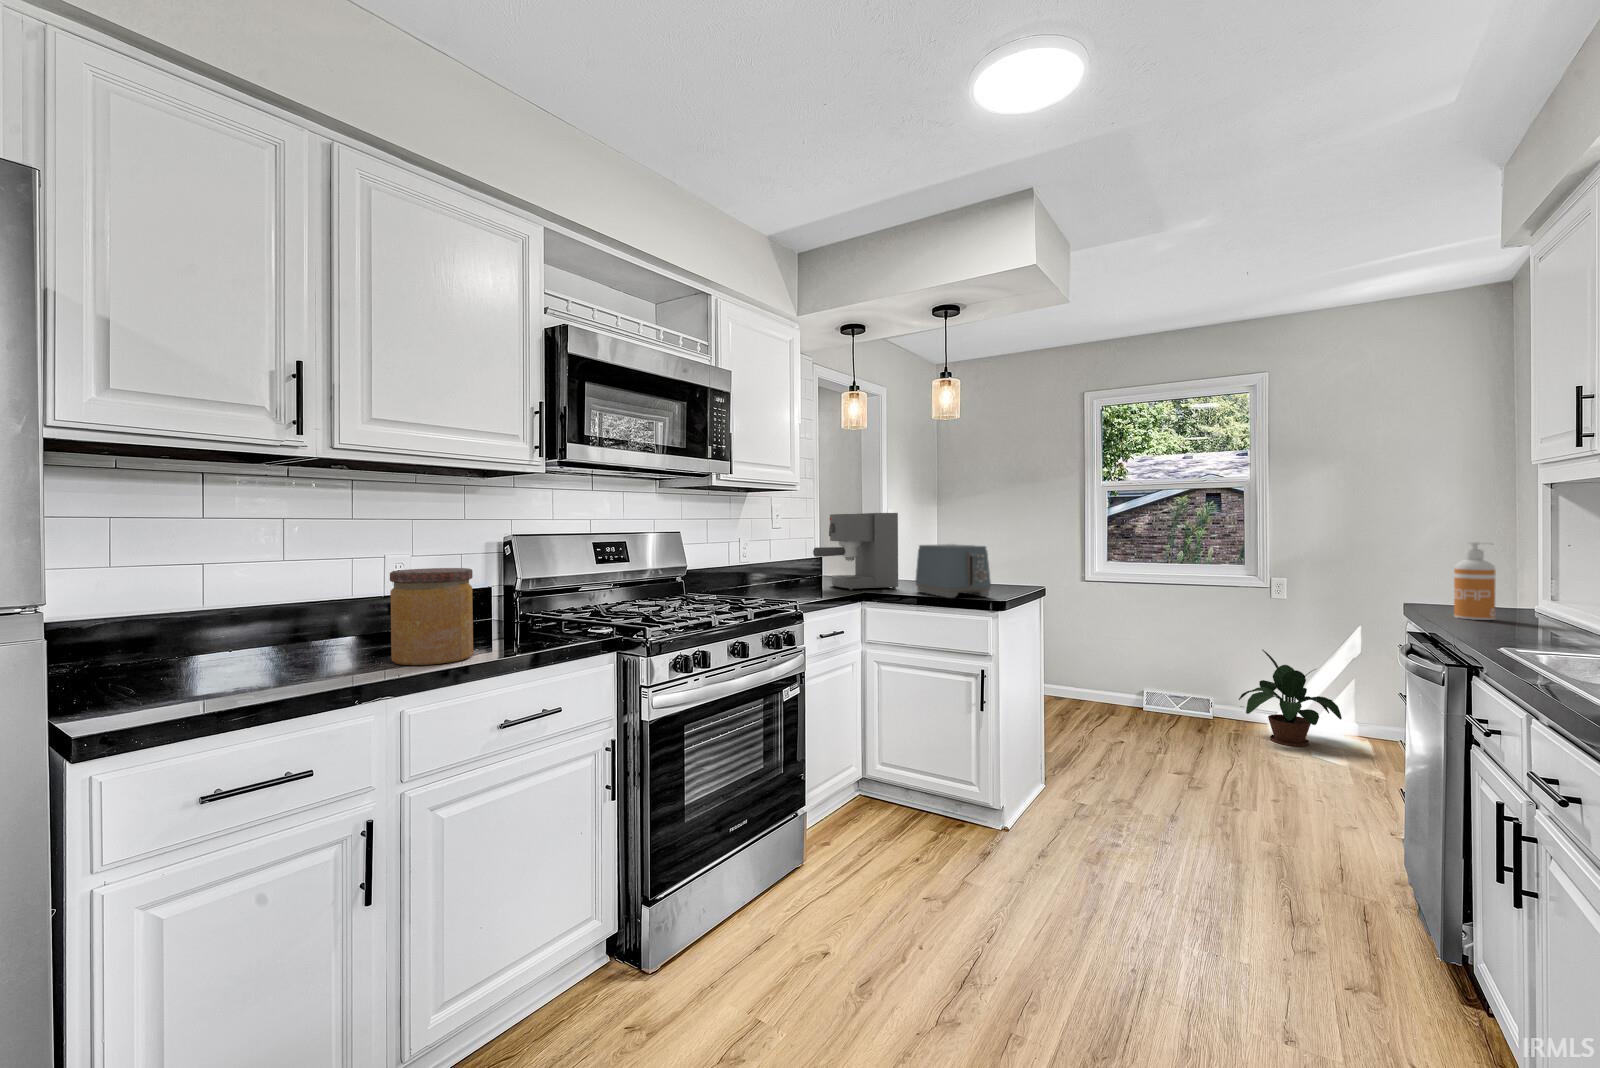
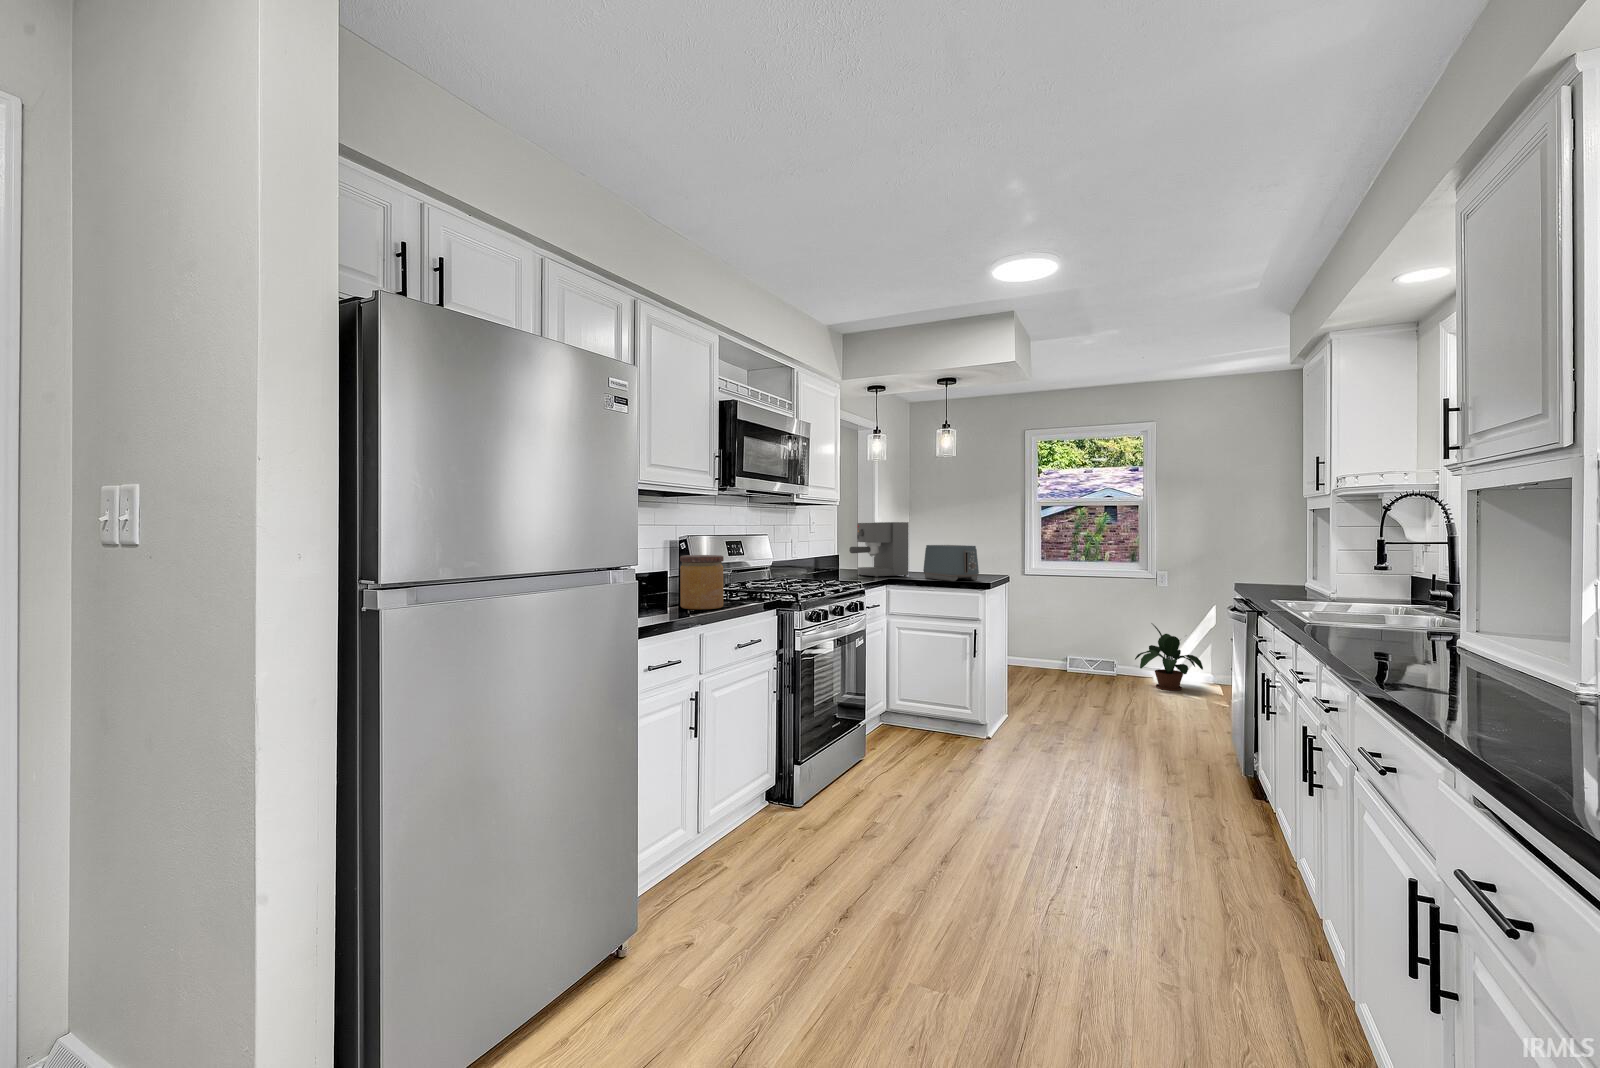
soap dispenser: present [1454,542,1496,620] -> none [1261,544,1283,591]

